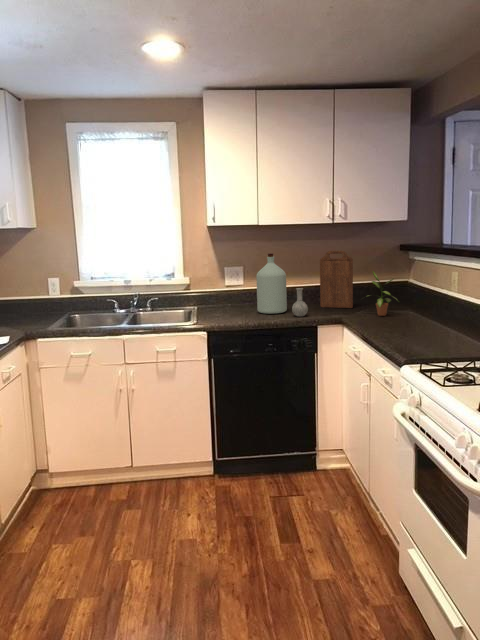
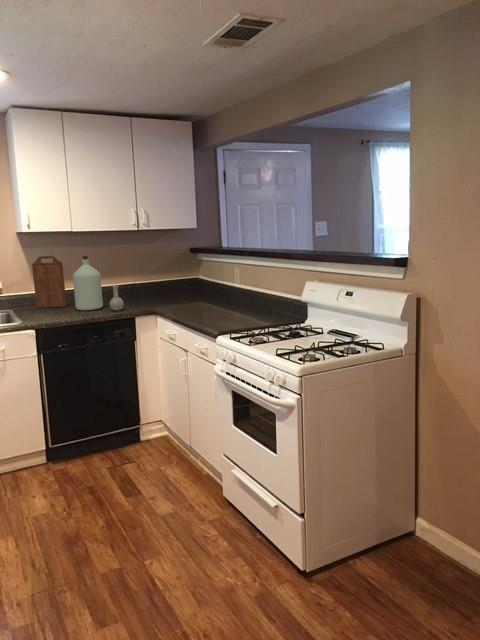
cutting board: present [320,251,353,308] -> present [32,256,66,308]
potted plant: present [368,271,399,316] -> none [167,269,199,306]

